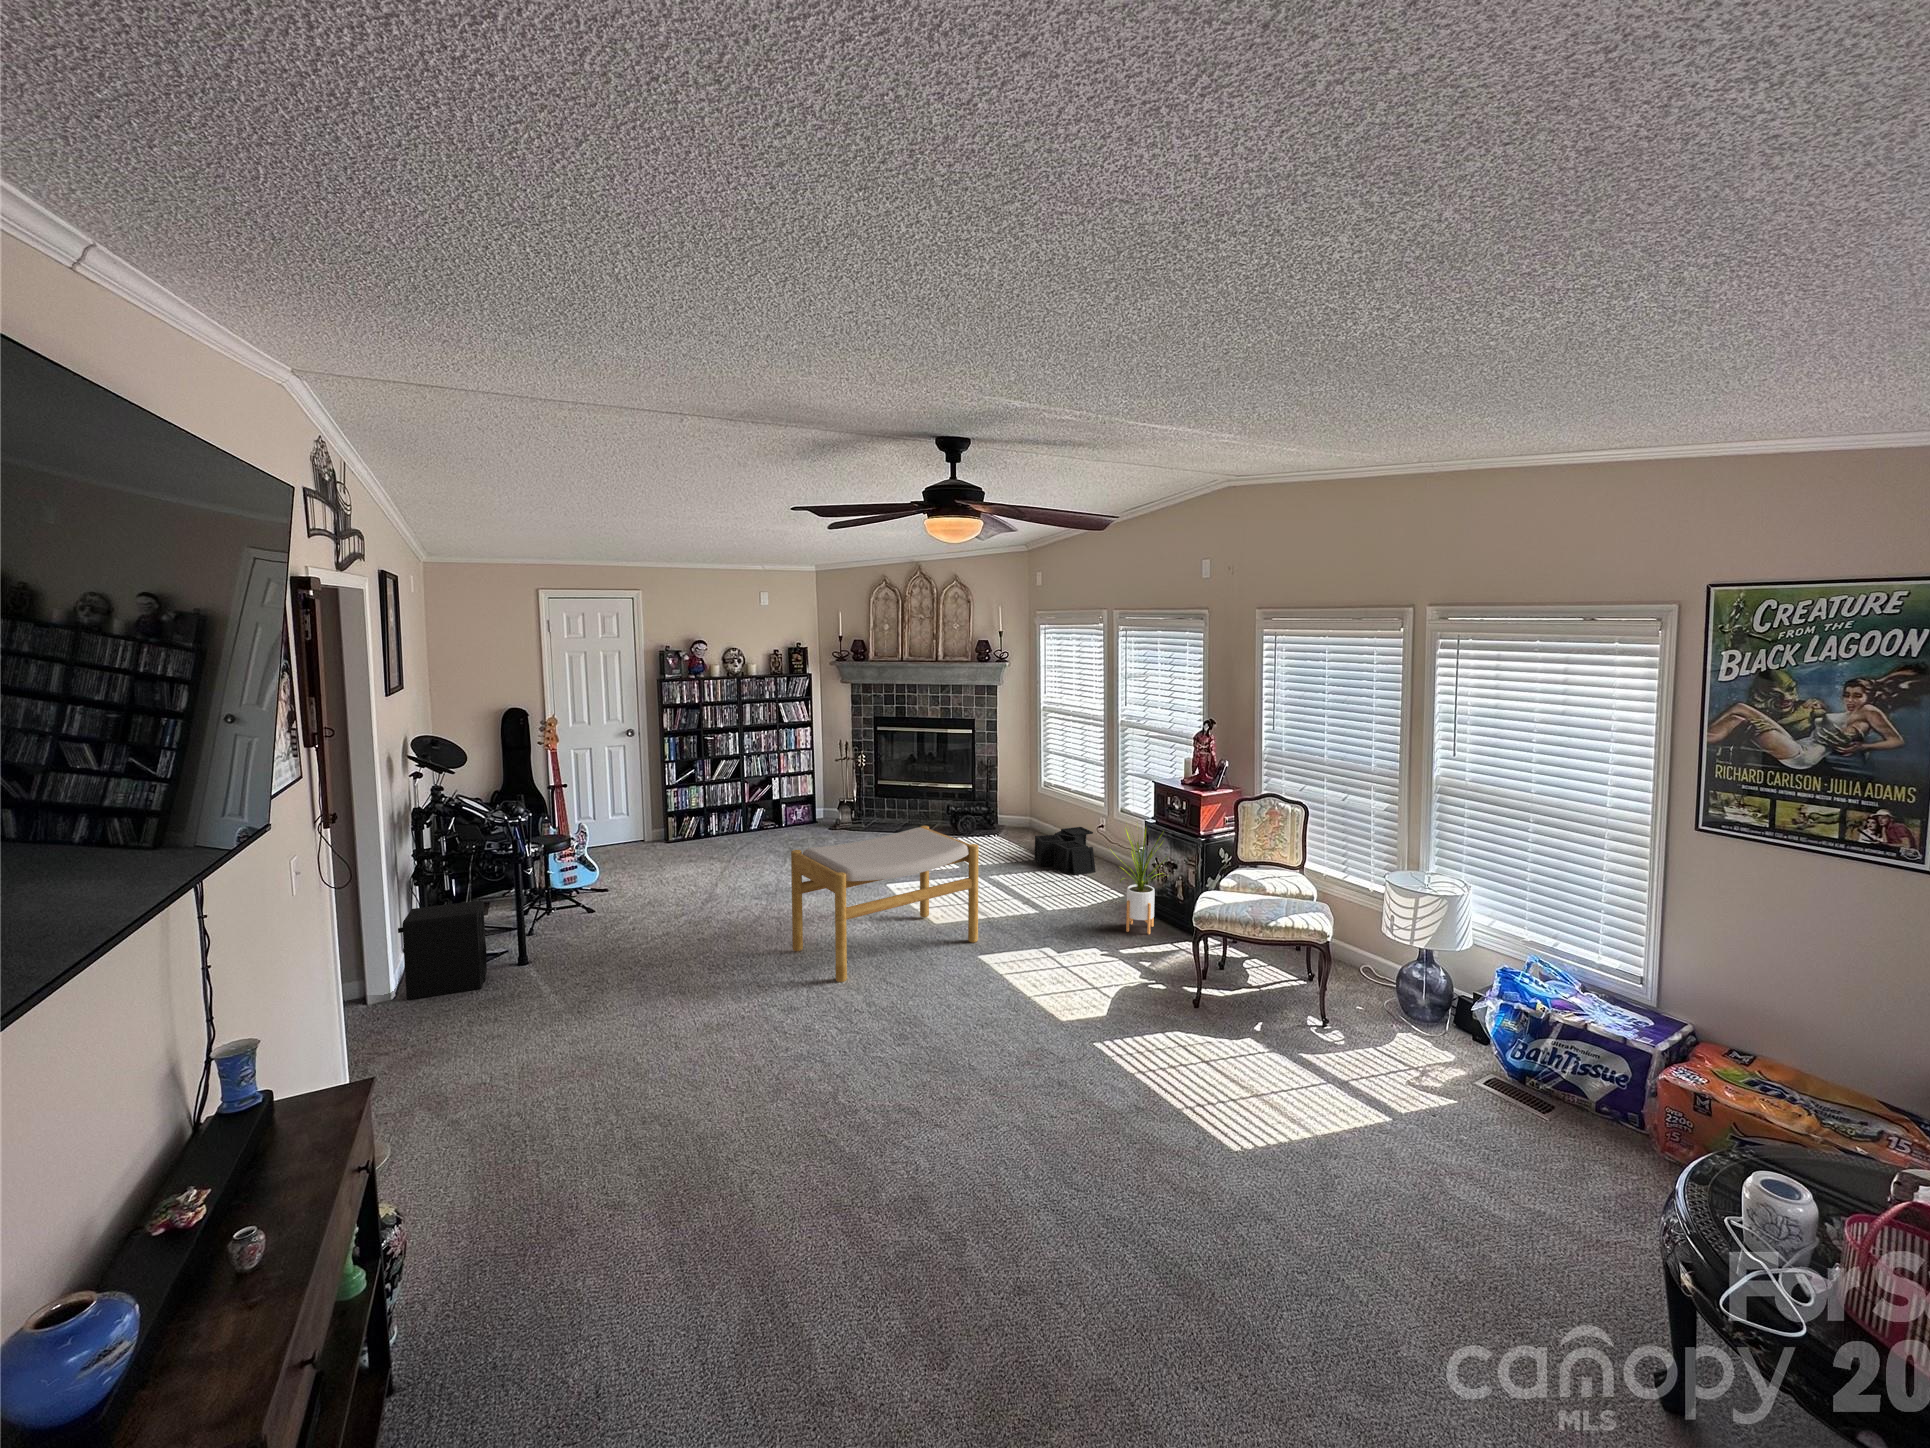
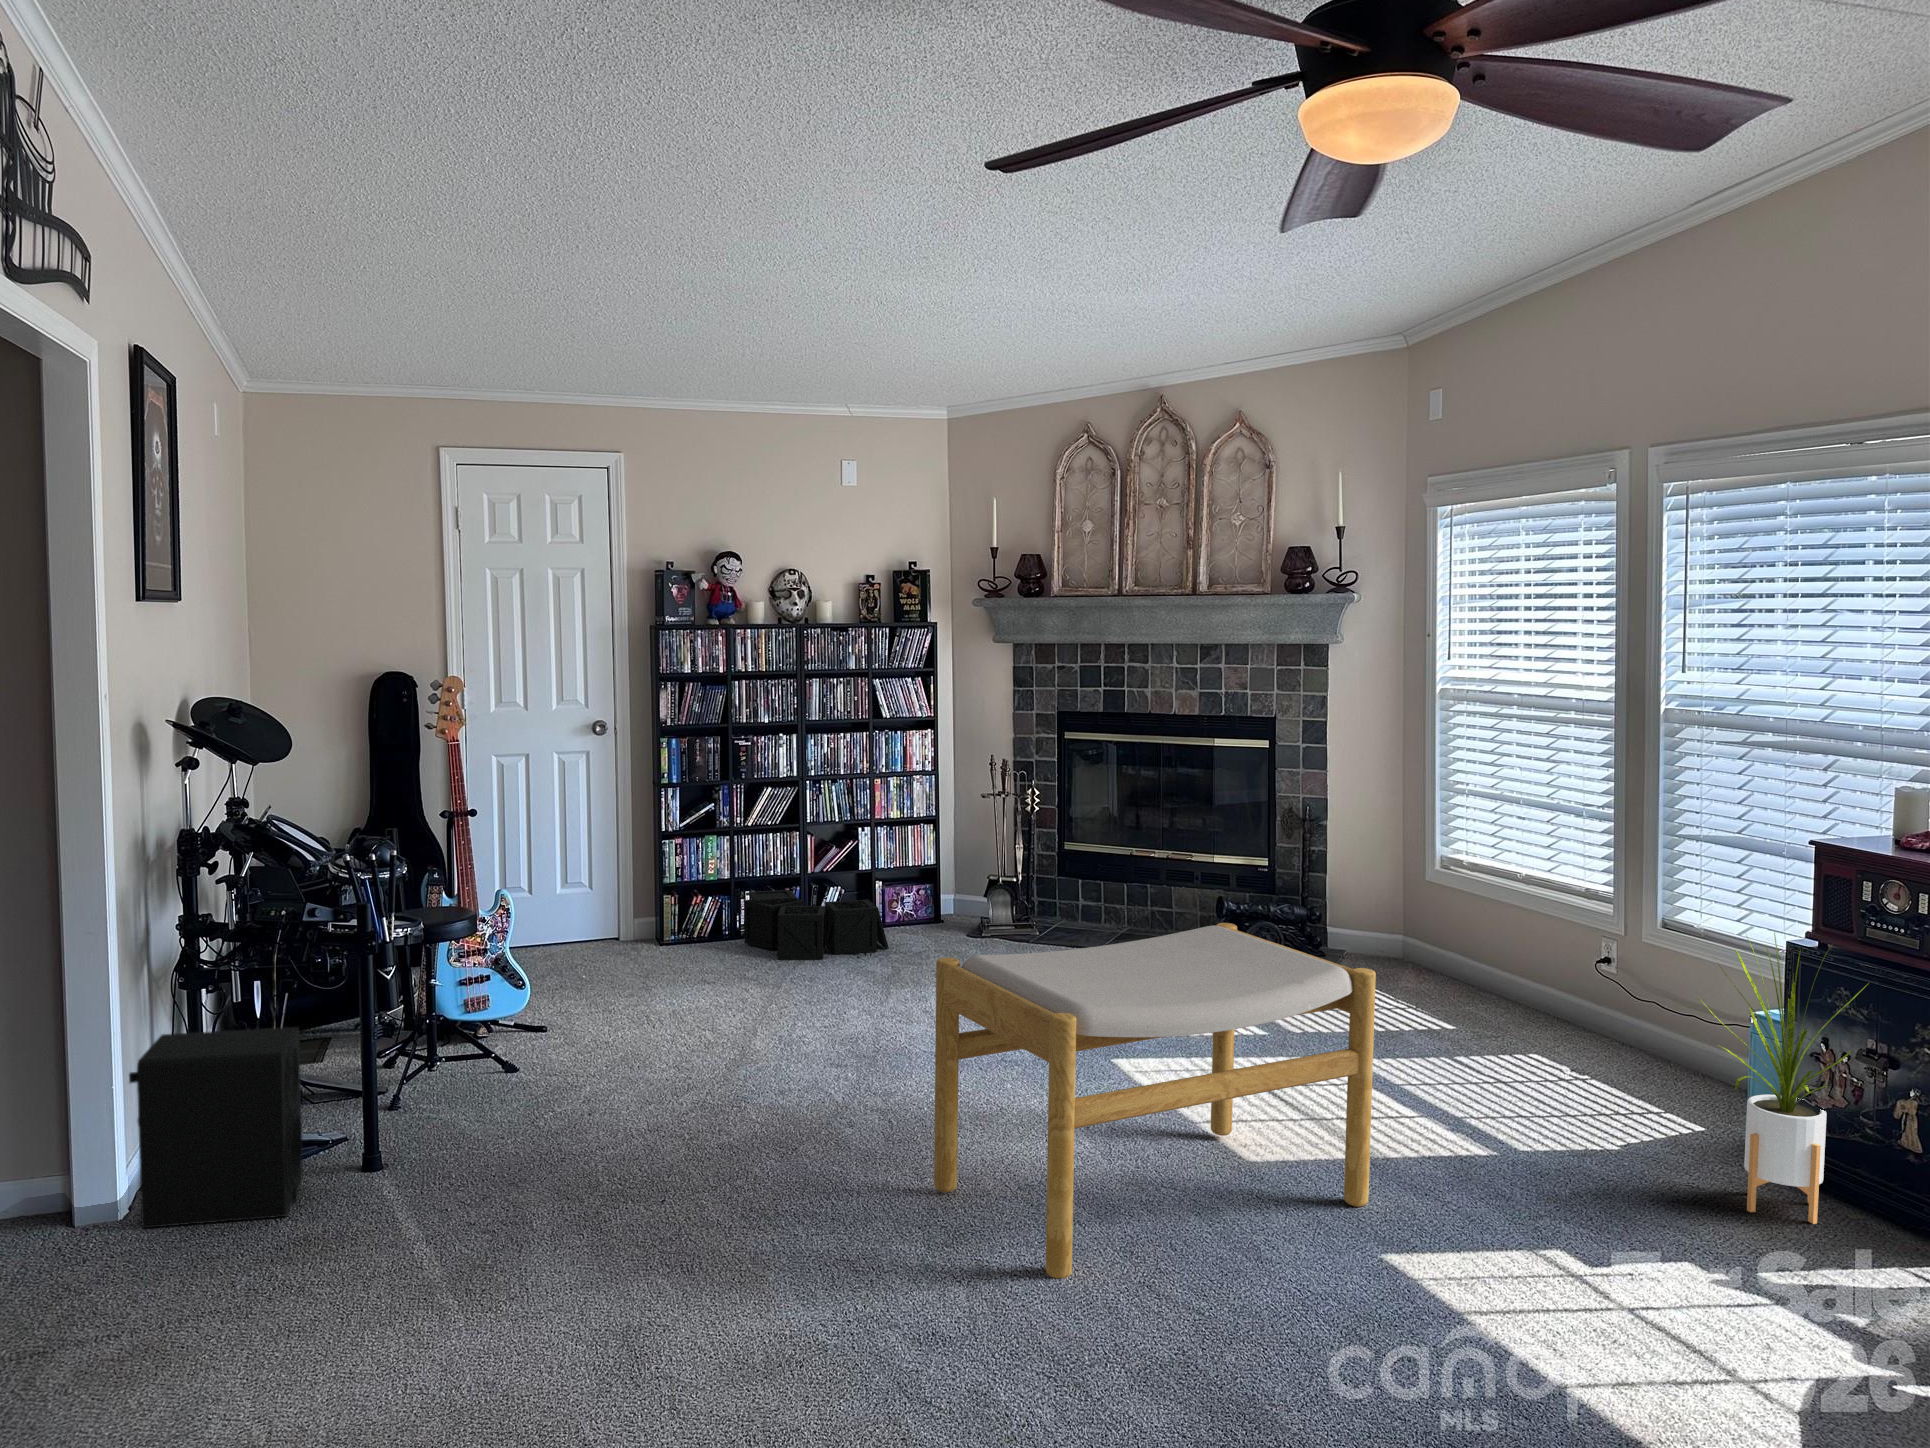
storage bin: present [1035,827,1096,875] -> present [744,890,889,960]

